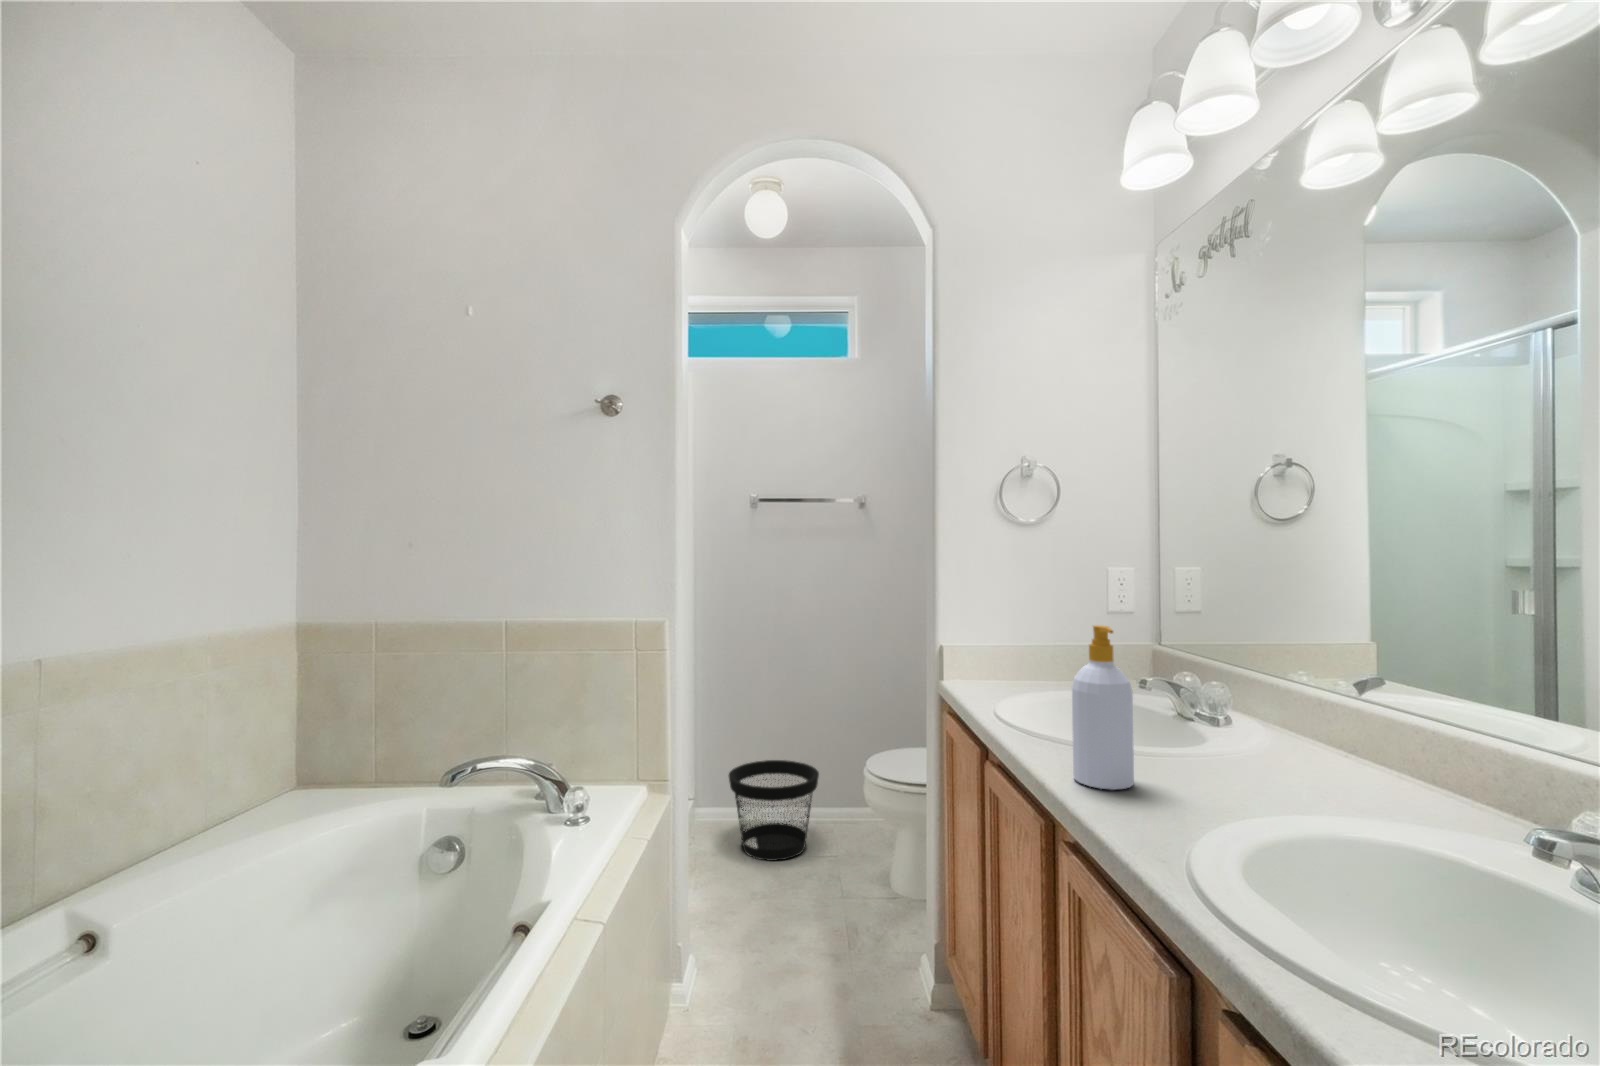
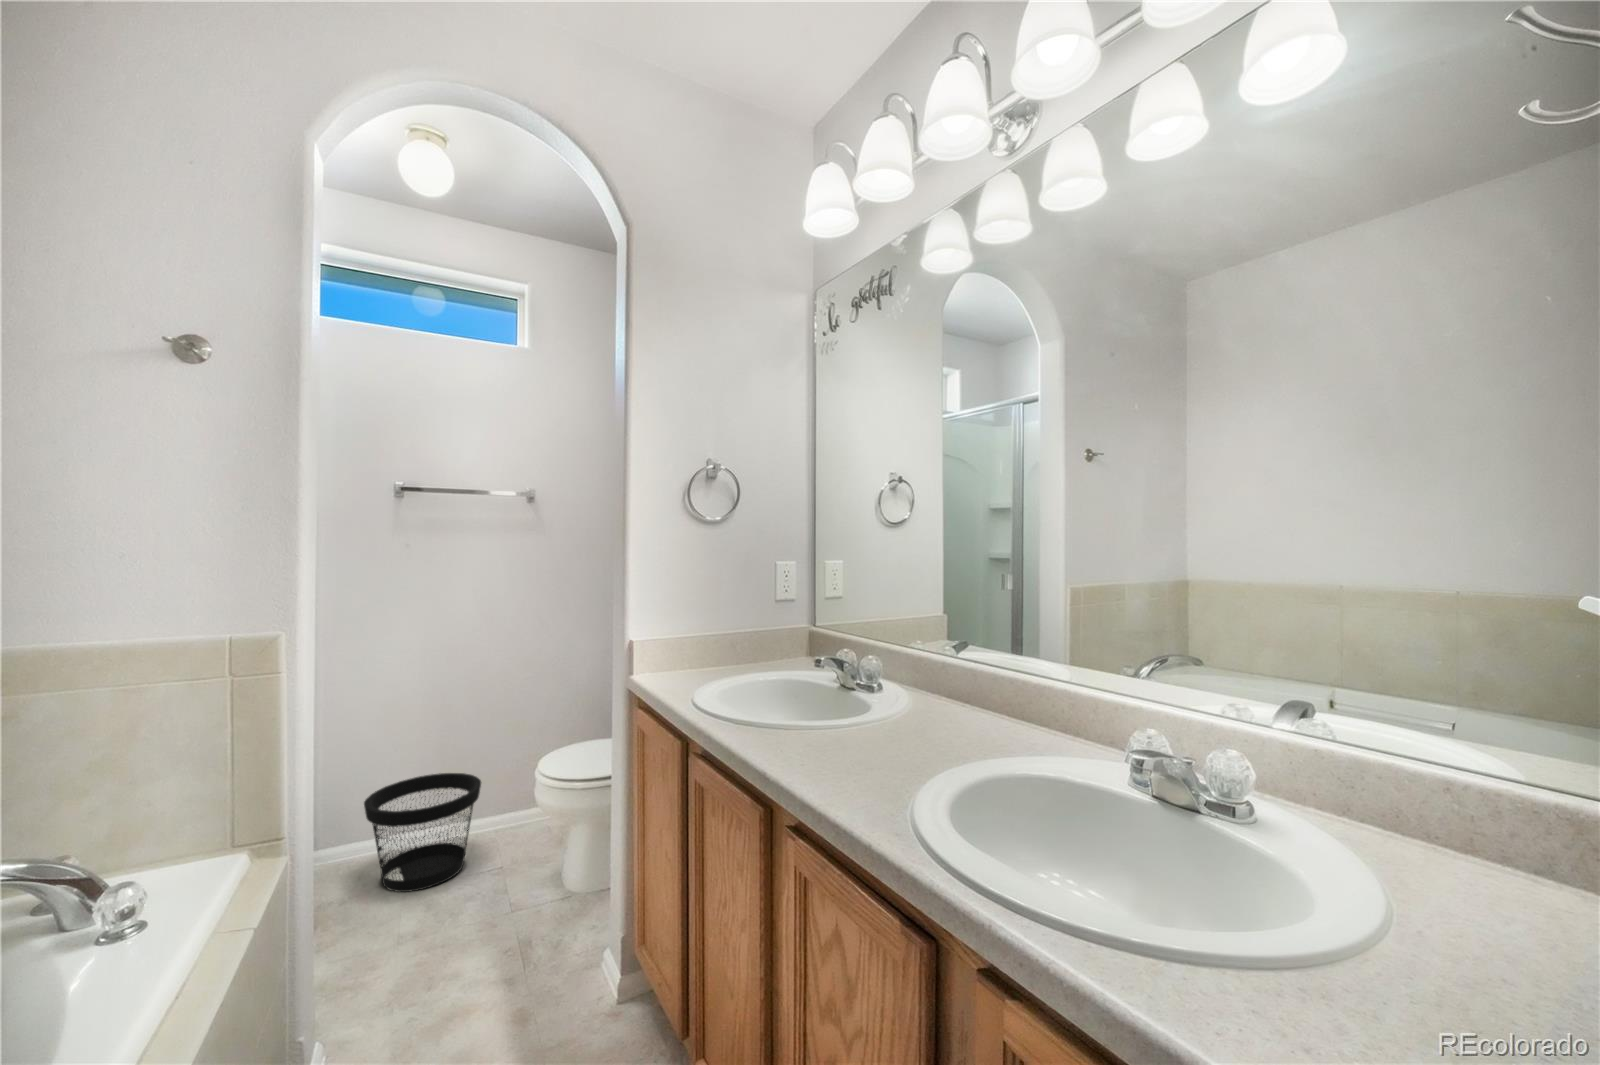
soap bottle: present [1072,625,1134,790] -> none [789,616,841,768]

